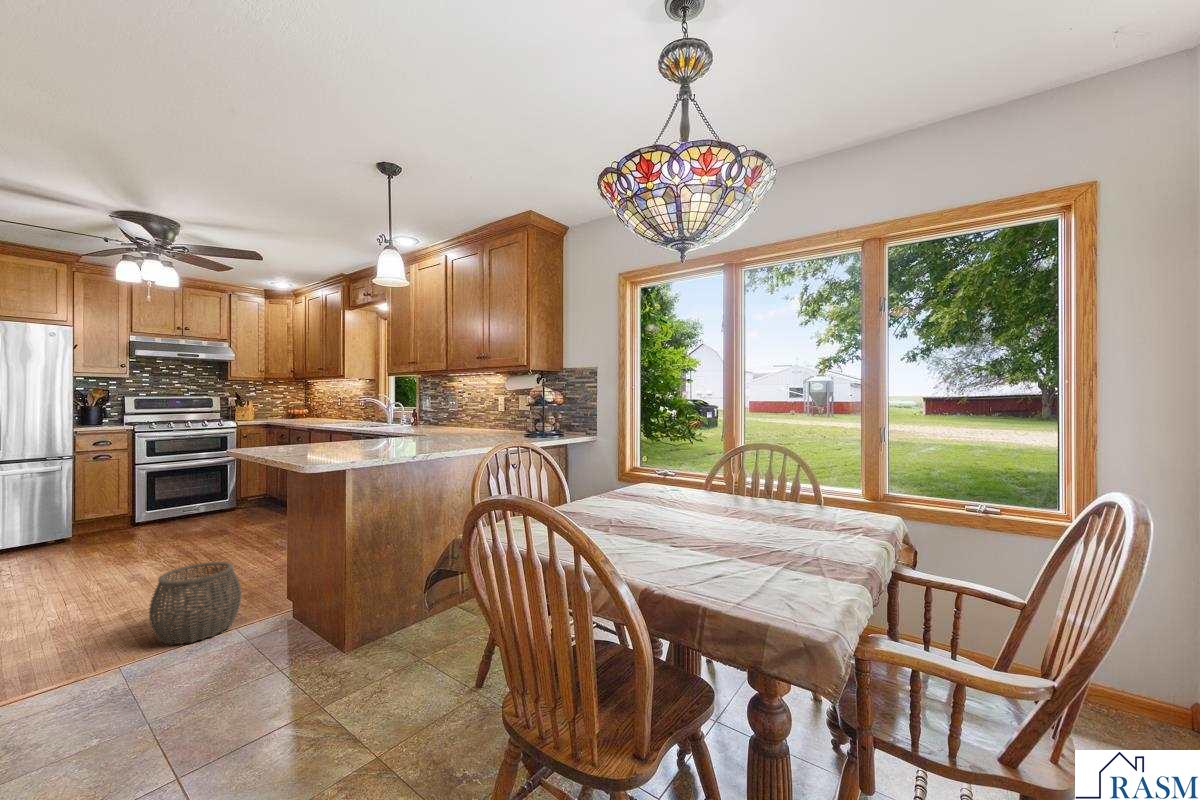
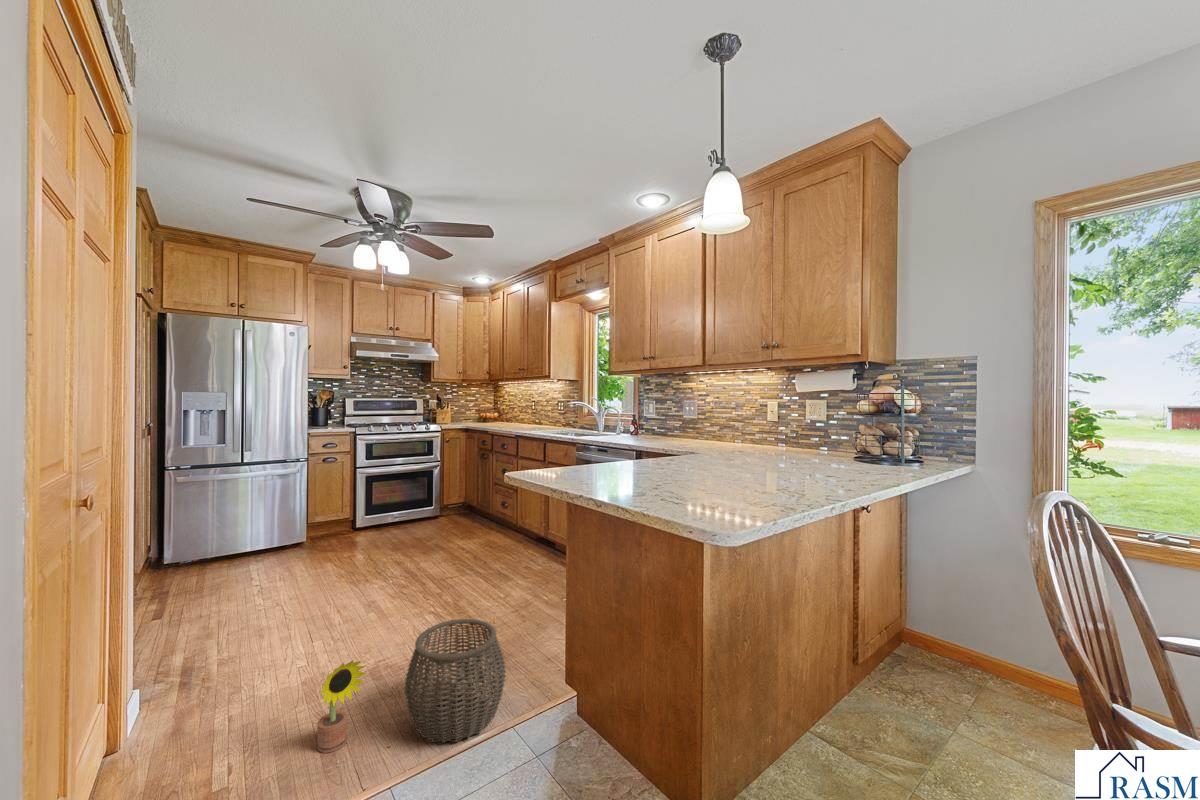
decorative plant: none [66,590,113,661] -> present [317,661,367,753]

